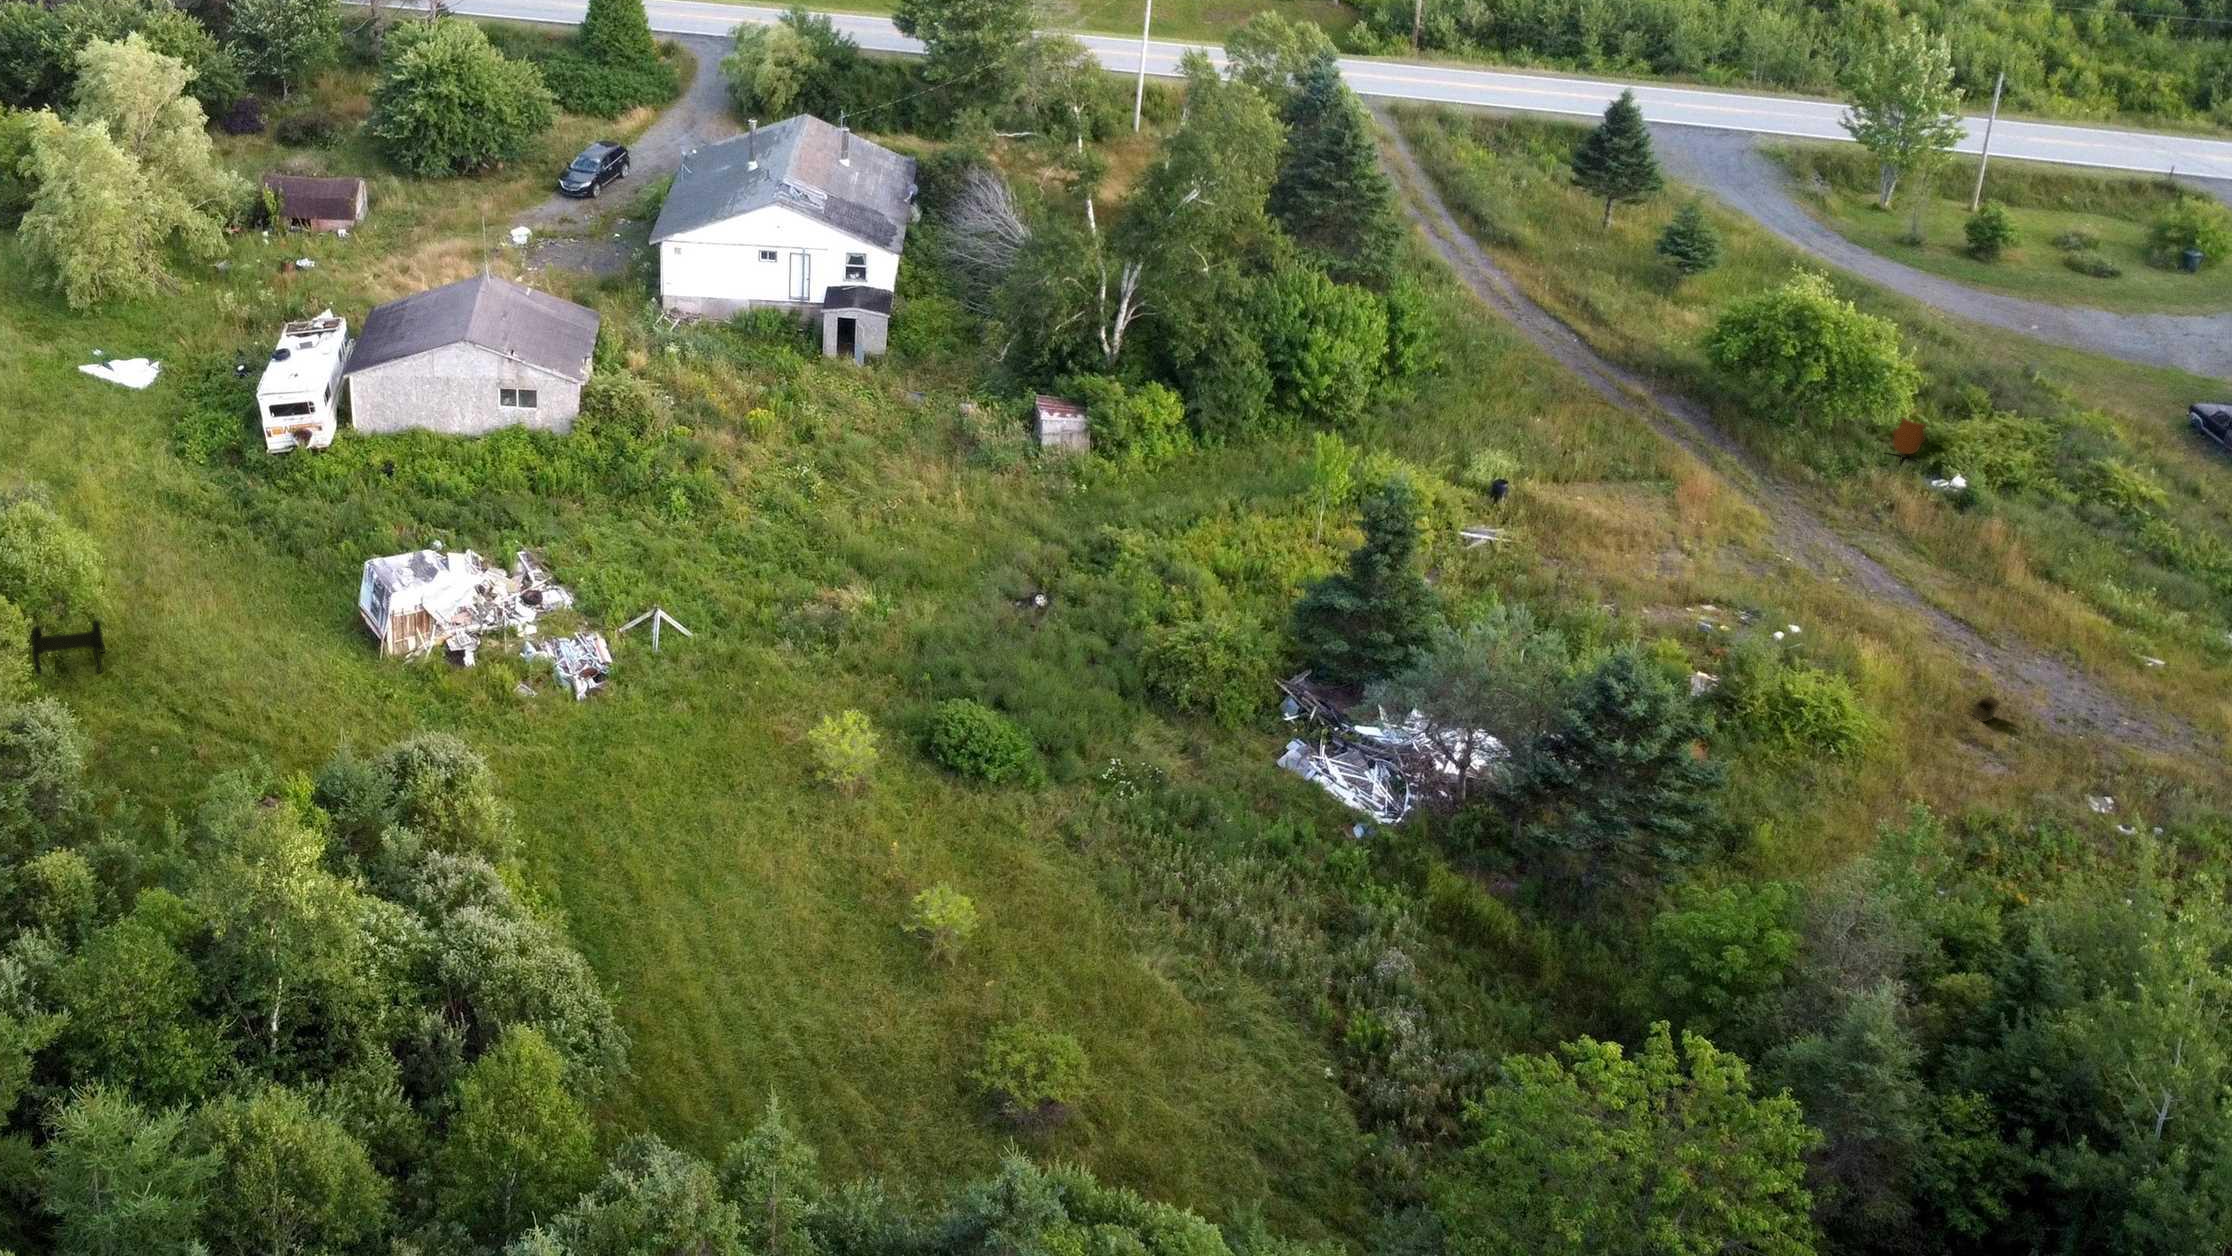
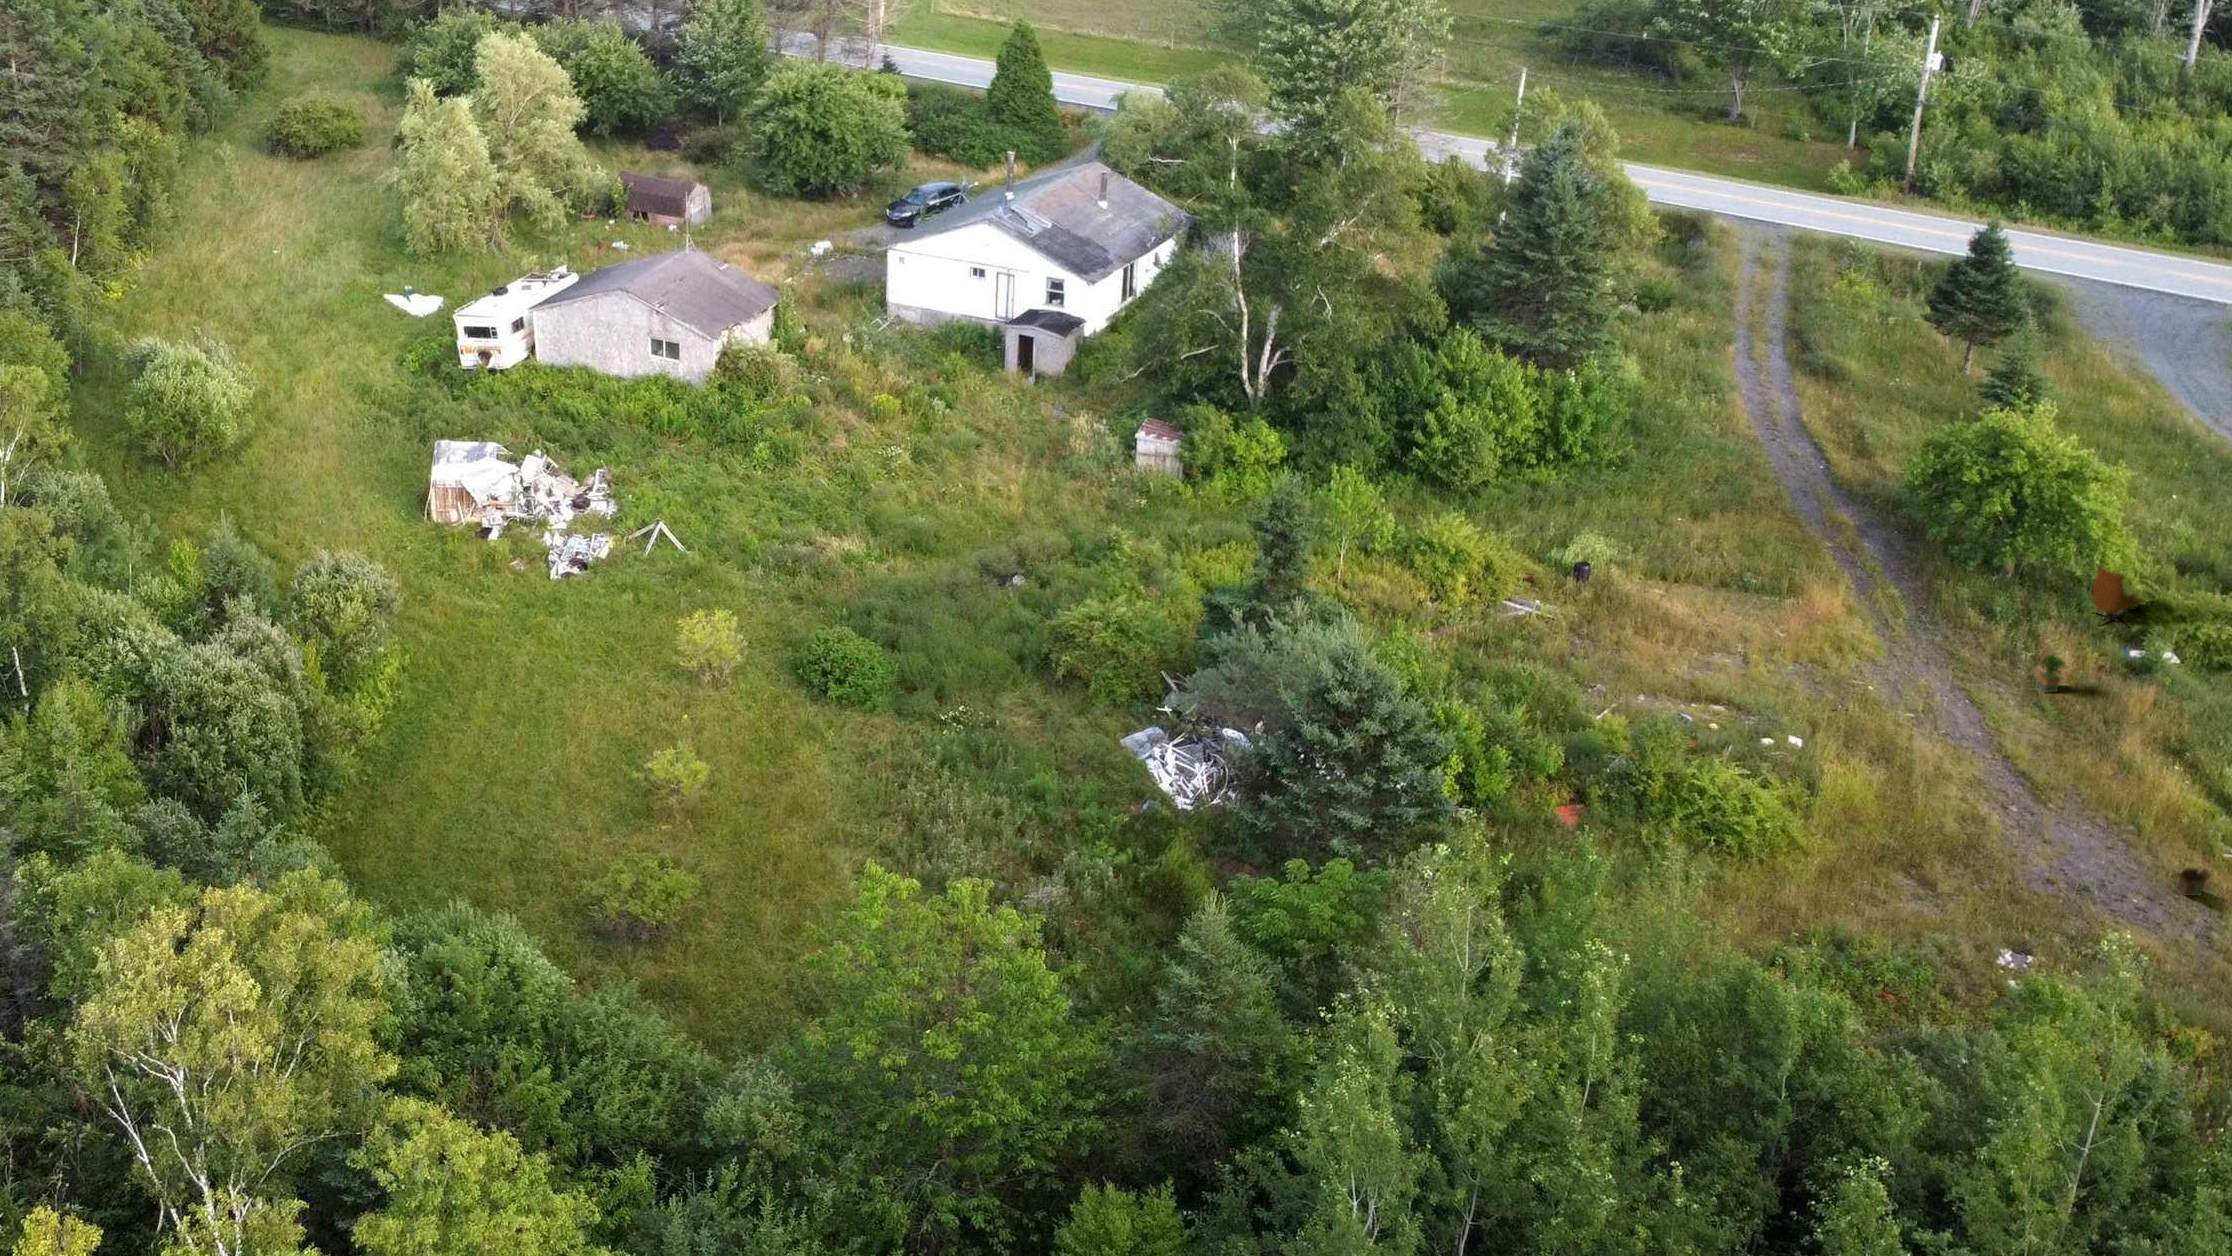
potted tree: none [1916,507,1945,539] -> present [2037,655,2066,693]
bench: present [31,620,105,675] -> none [177,443,239,489]
cardboard box: present [1972,696,2000,722] -> present [2177,868,2211,896]

